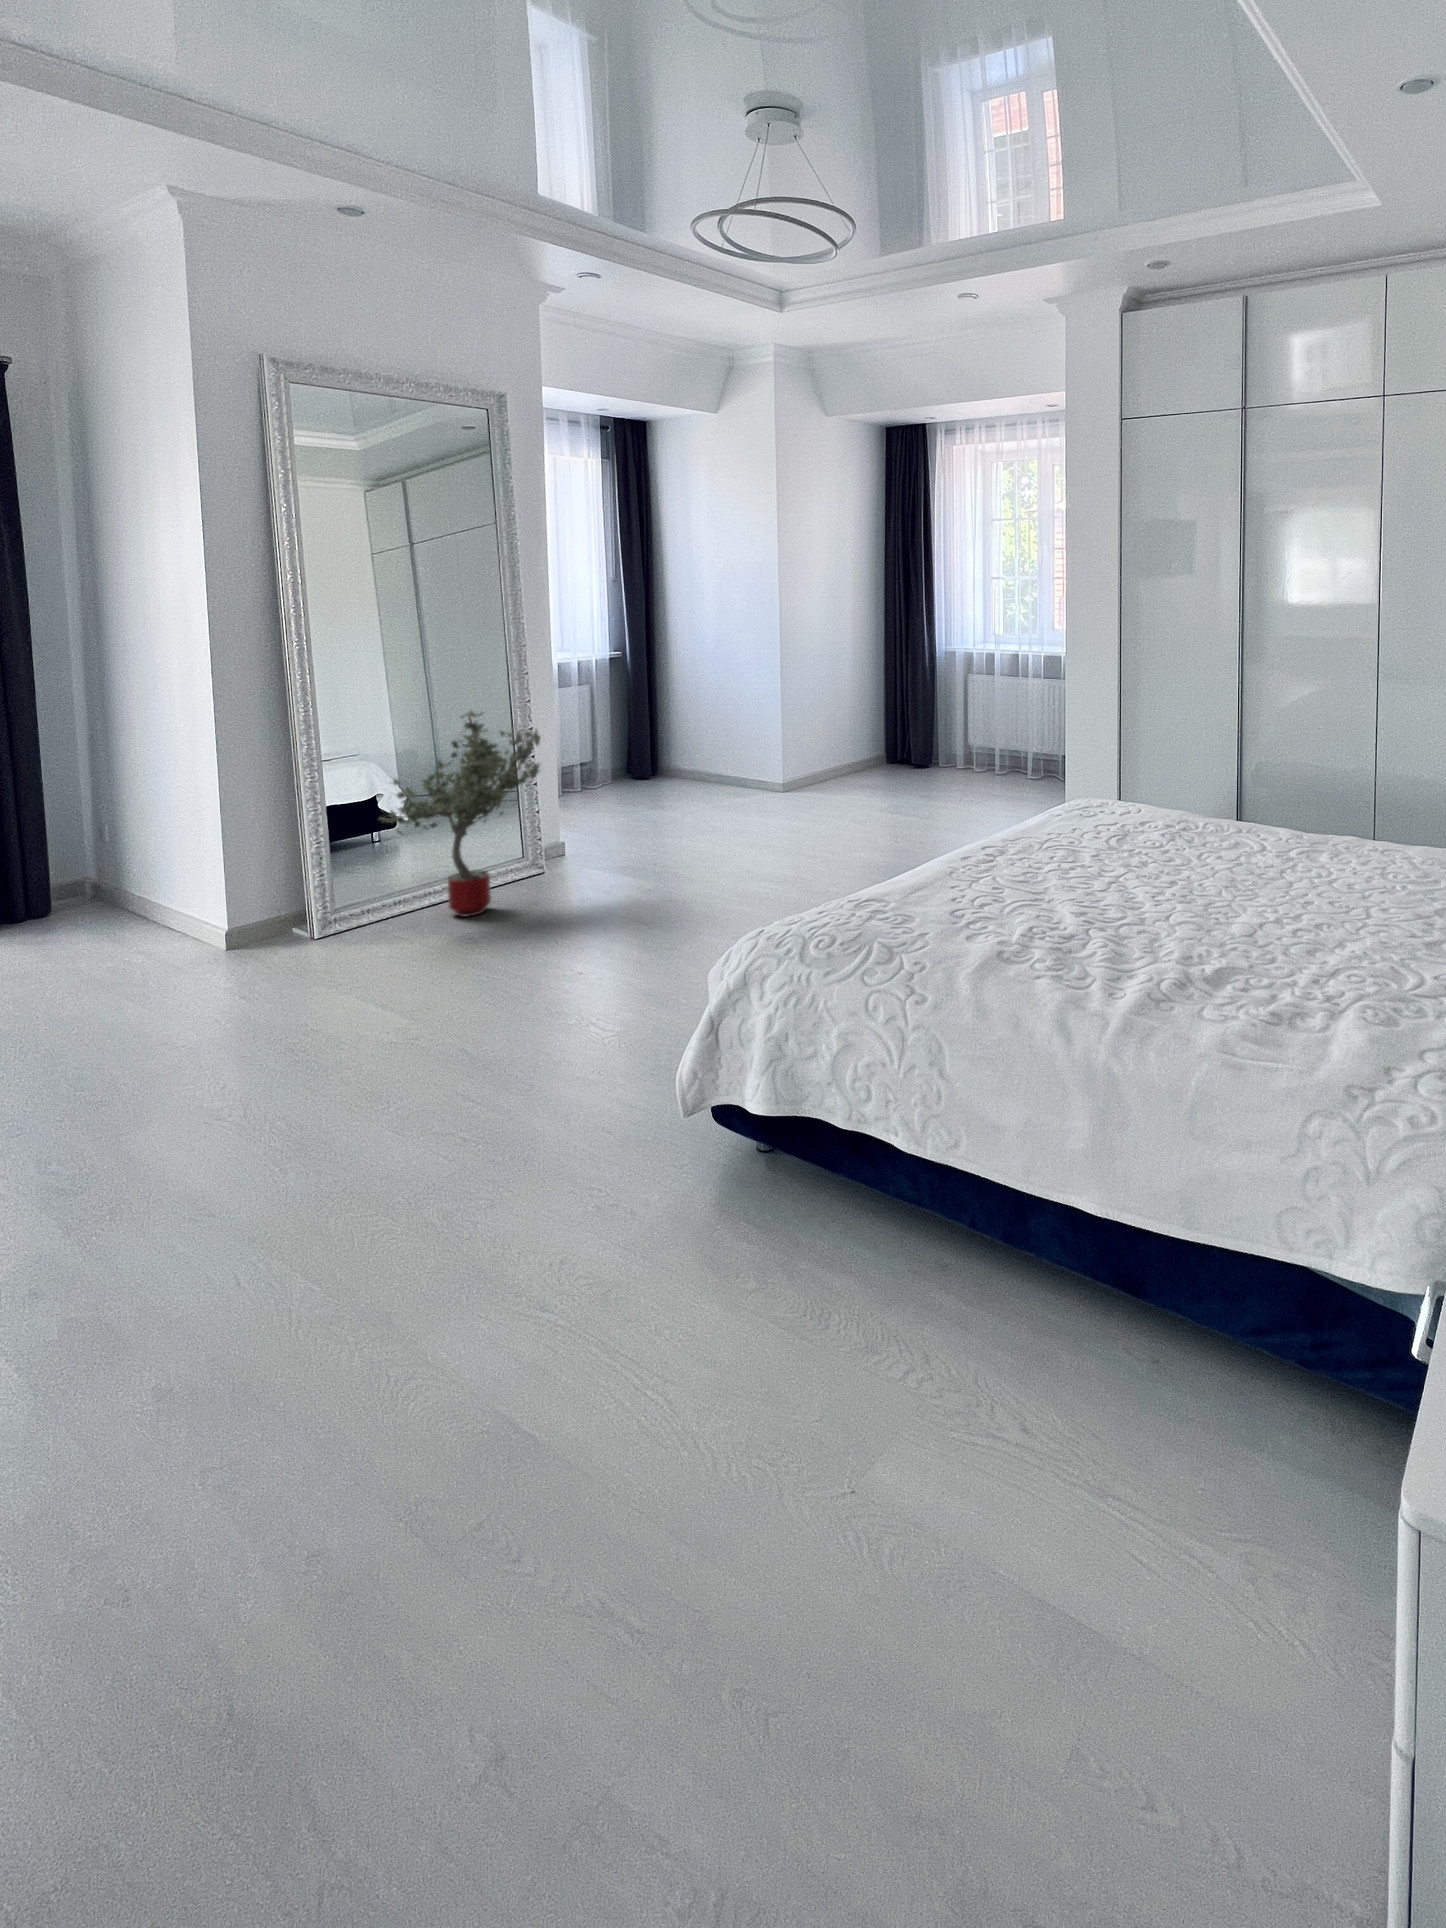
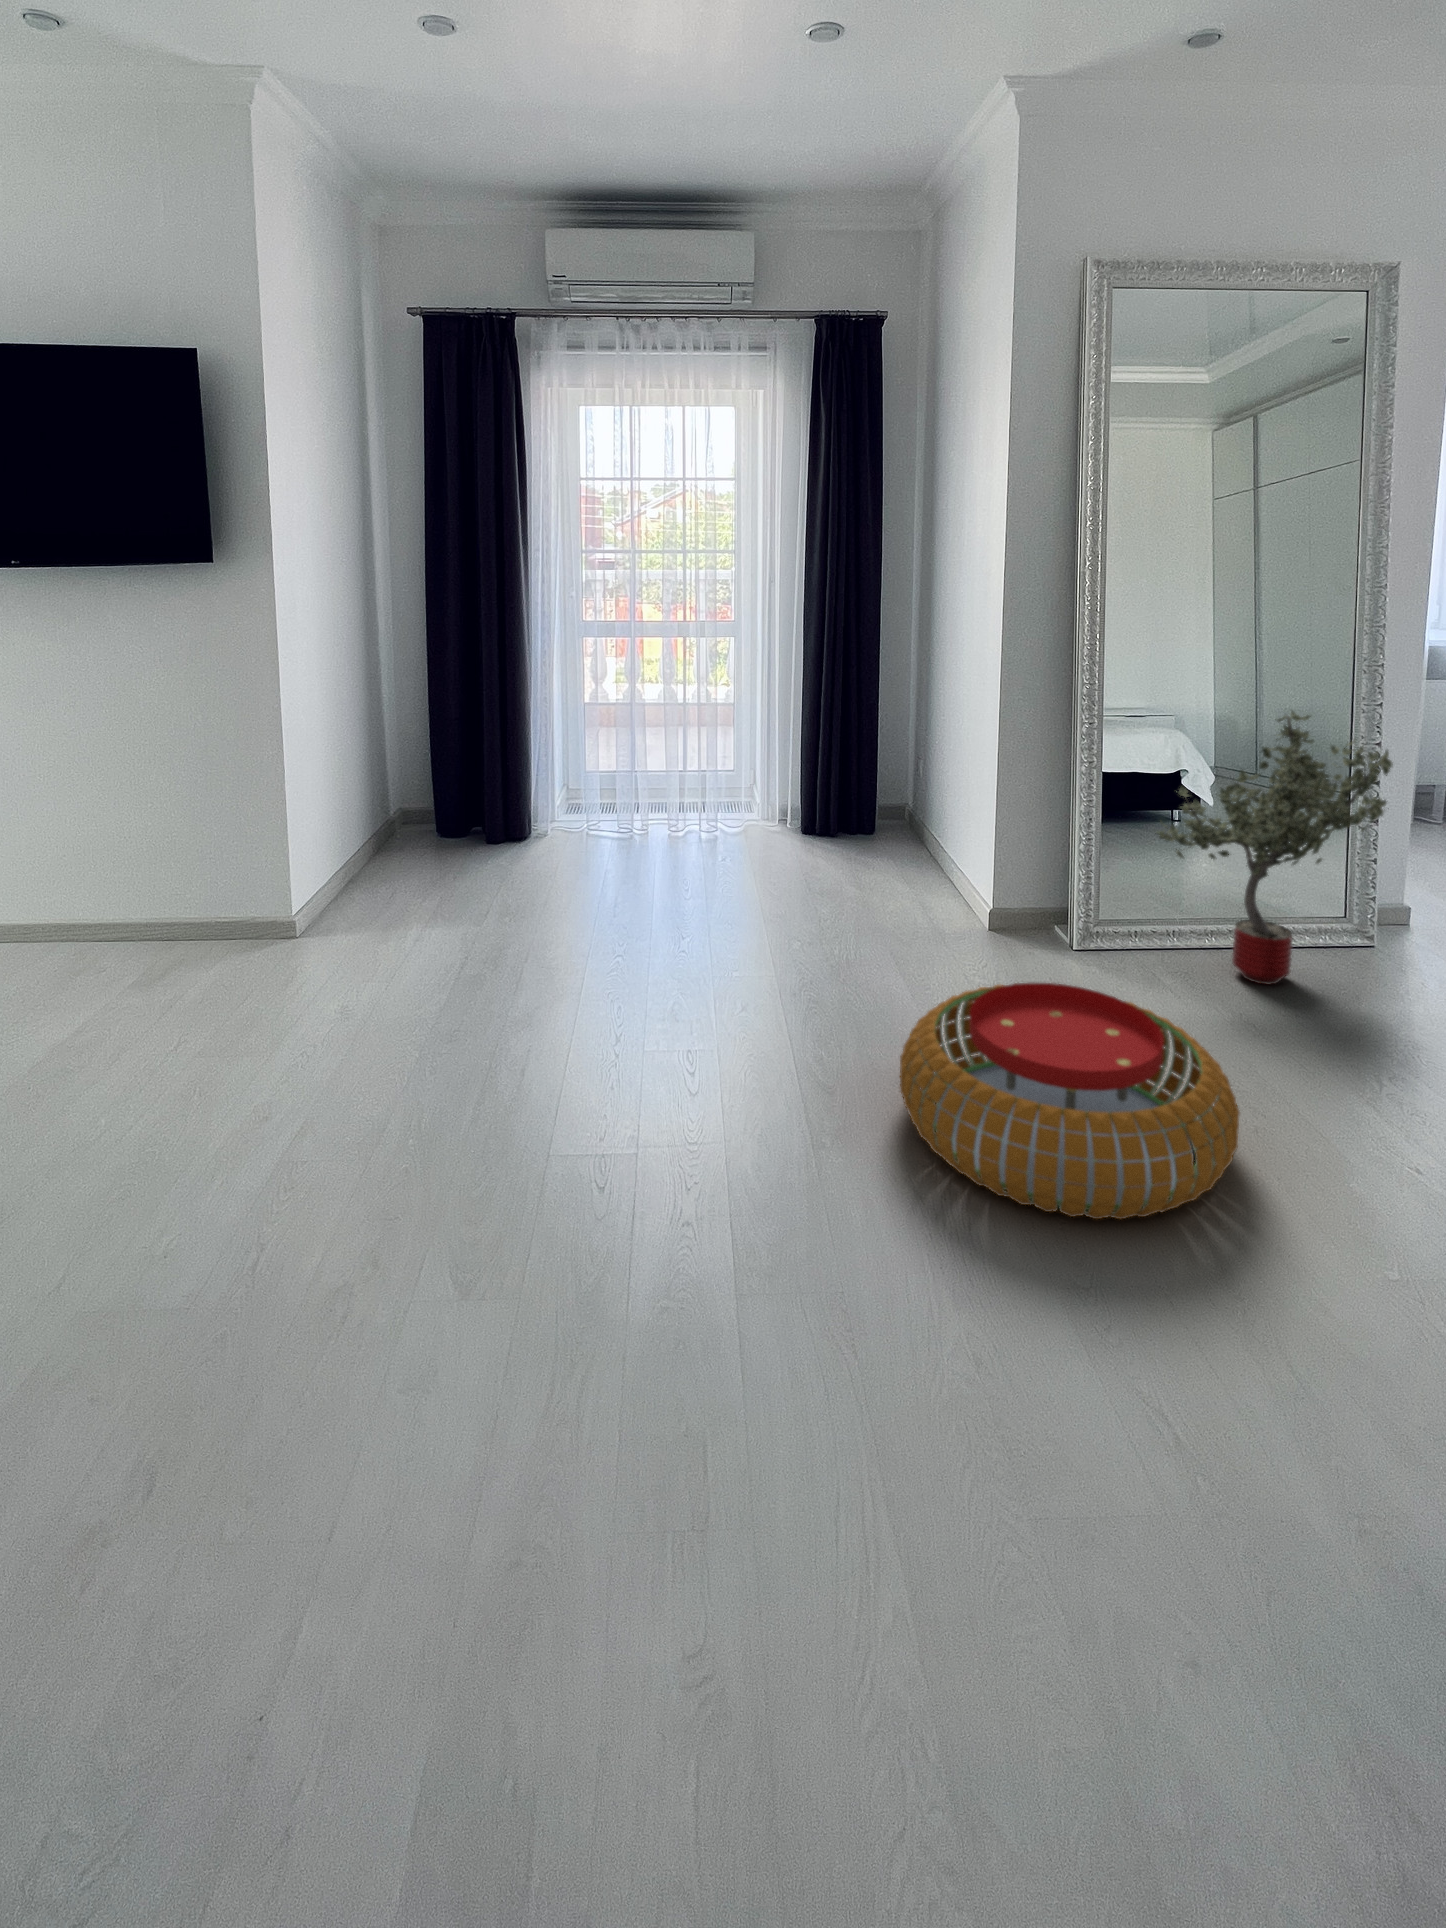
pouf: none [195,924,477,1077] -> present [900,983,1240,1219]

